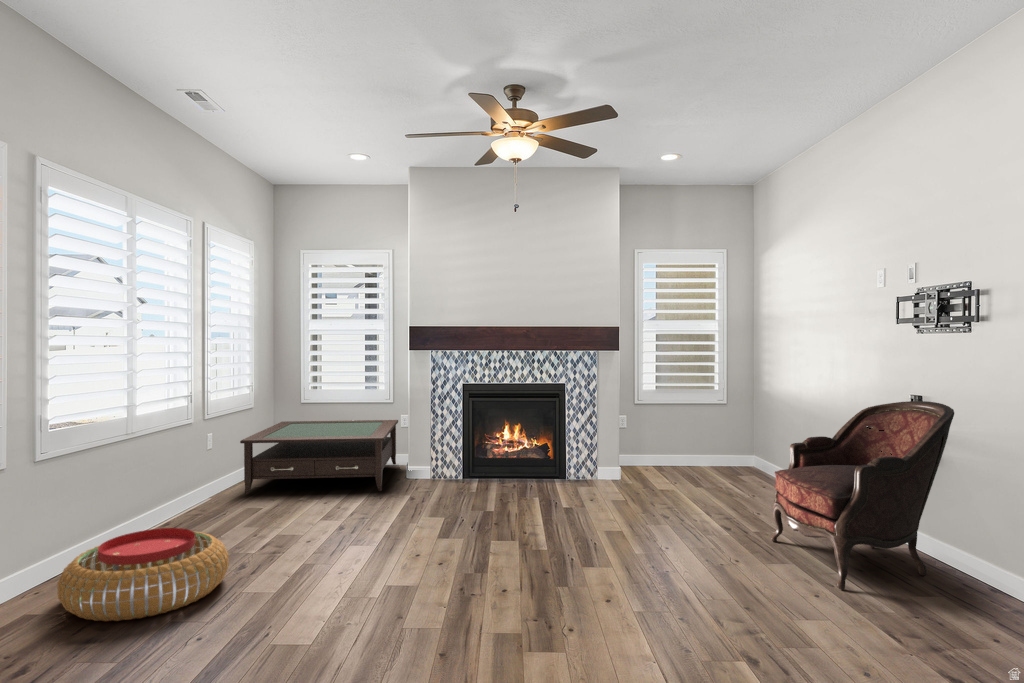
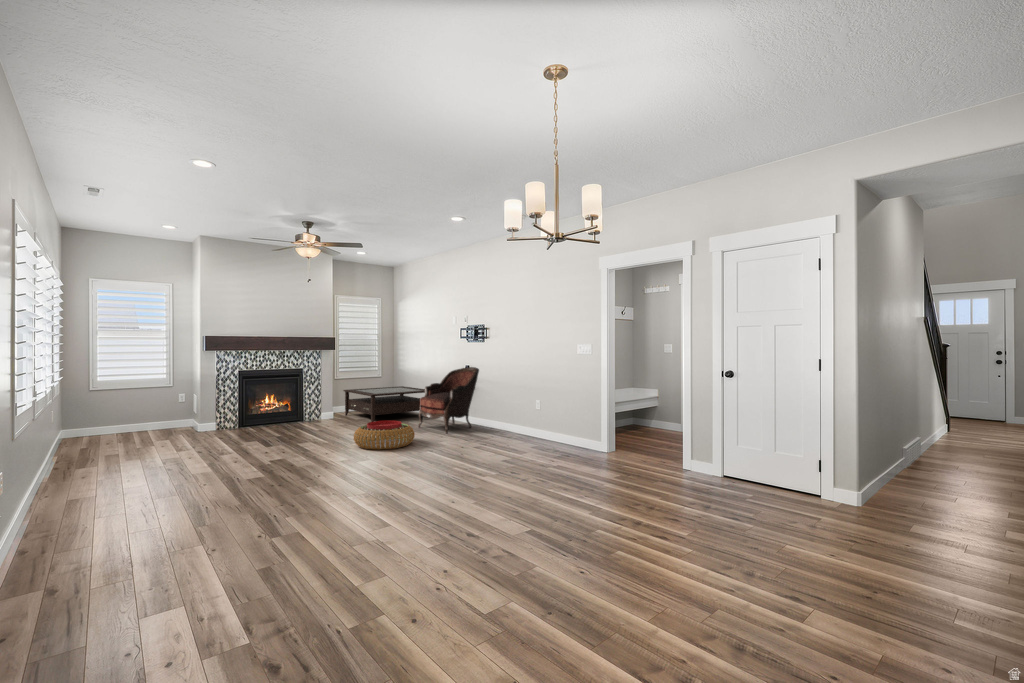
coffee table: present [240,420,398,494] -> present [343,386,425,422]
pouf: present [57,528,229,621] -> present [354,421,414,449]

